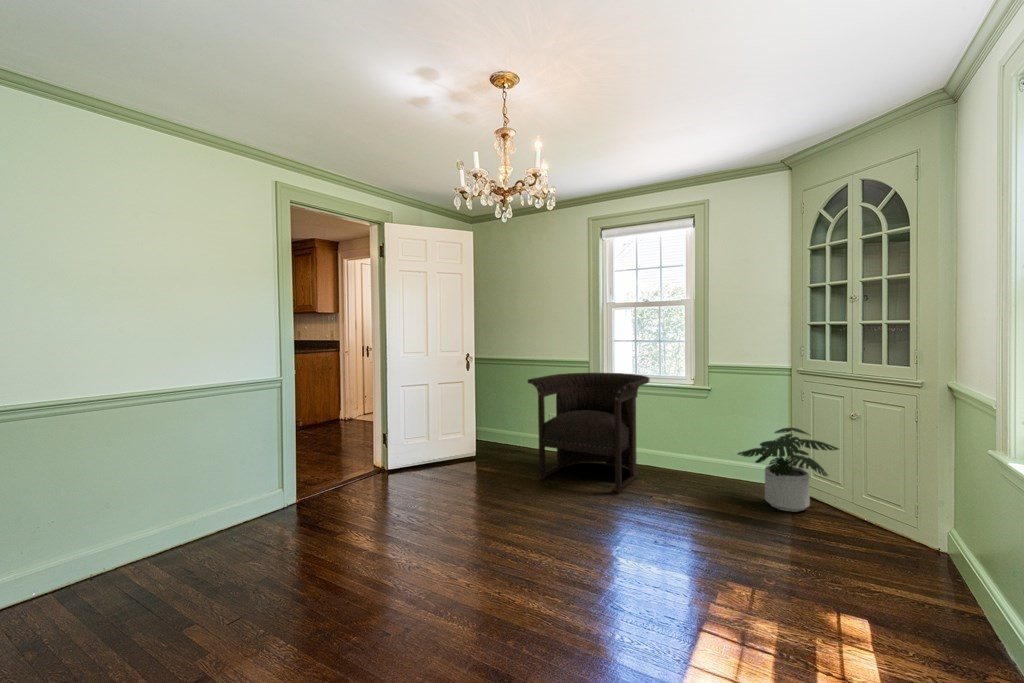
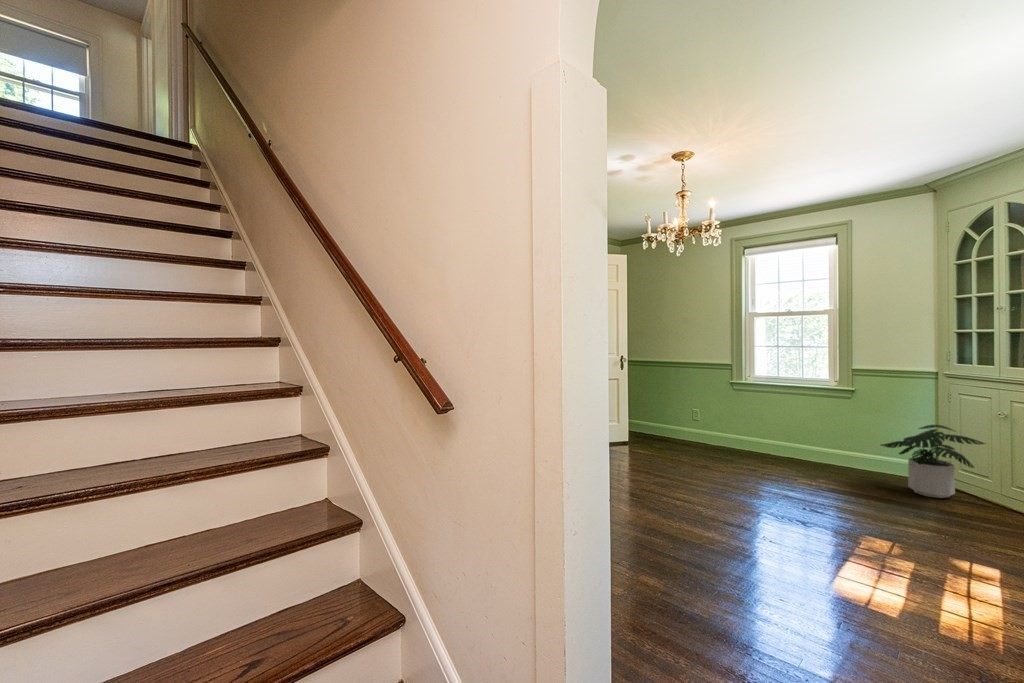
armchair: present [528,373,650,494] -> none [681,374,793,474]

